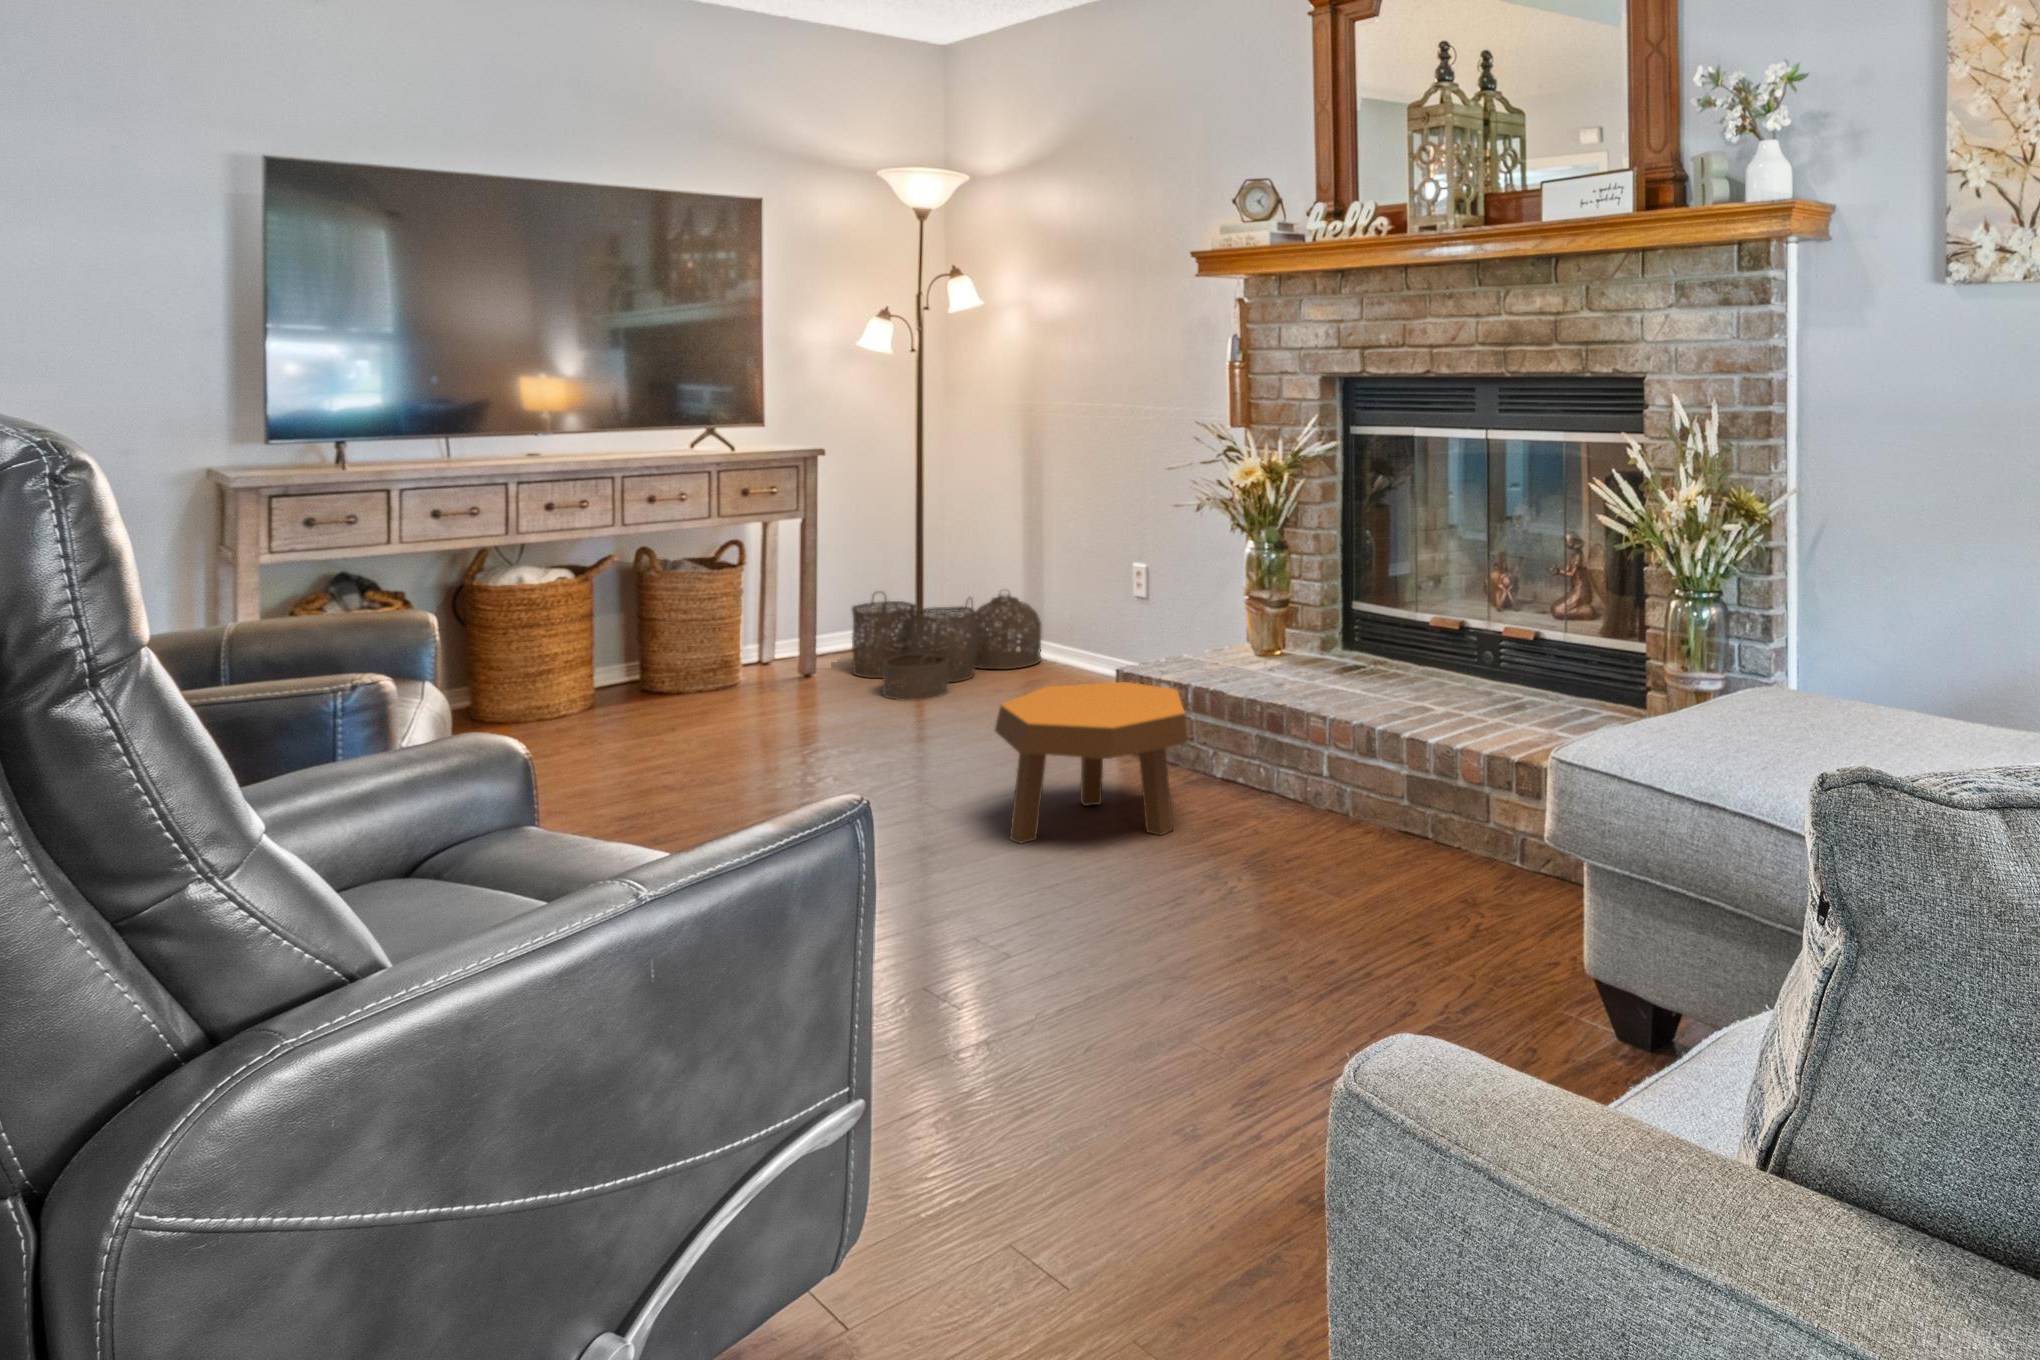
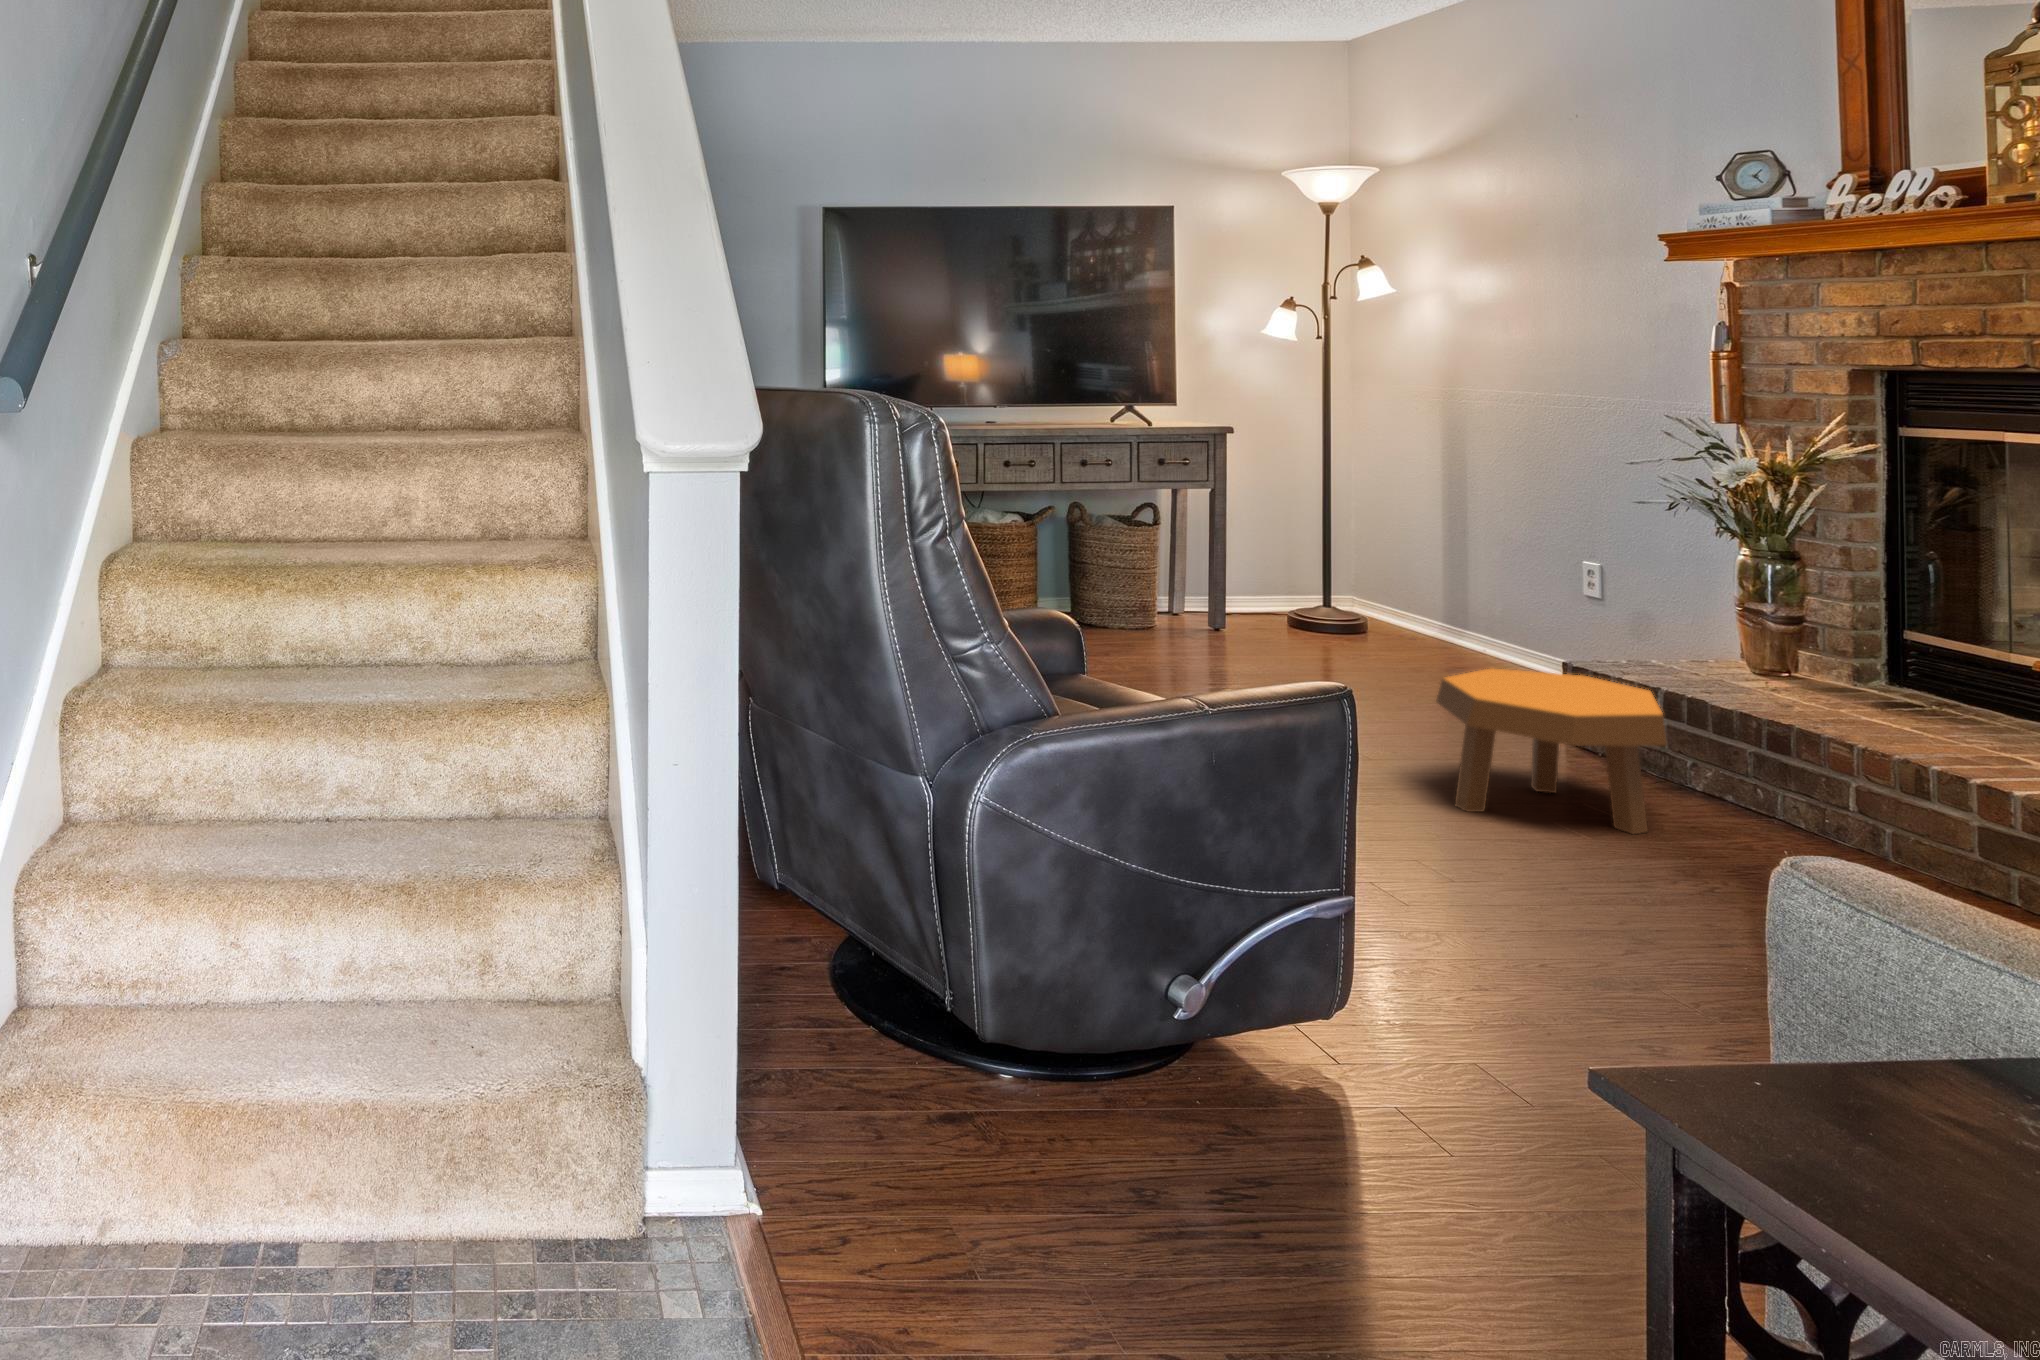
woven basket: present [852,593,1041,701] -> none [1264,564,1469,671]

